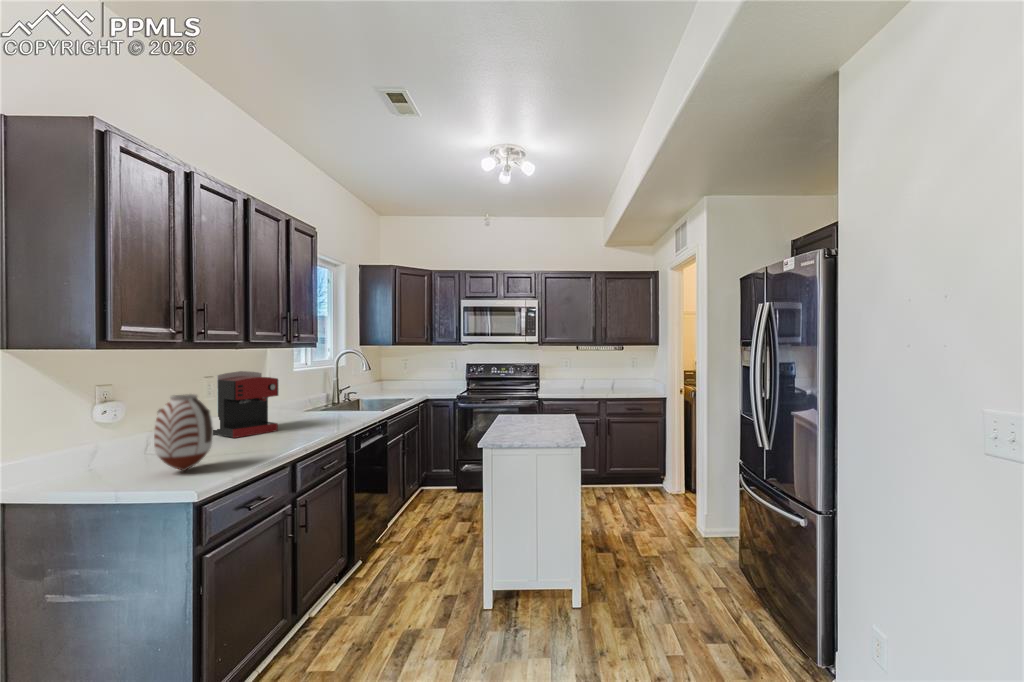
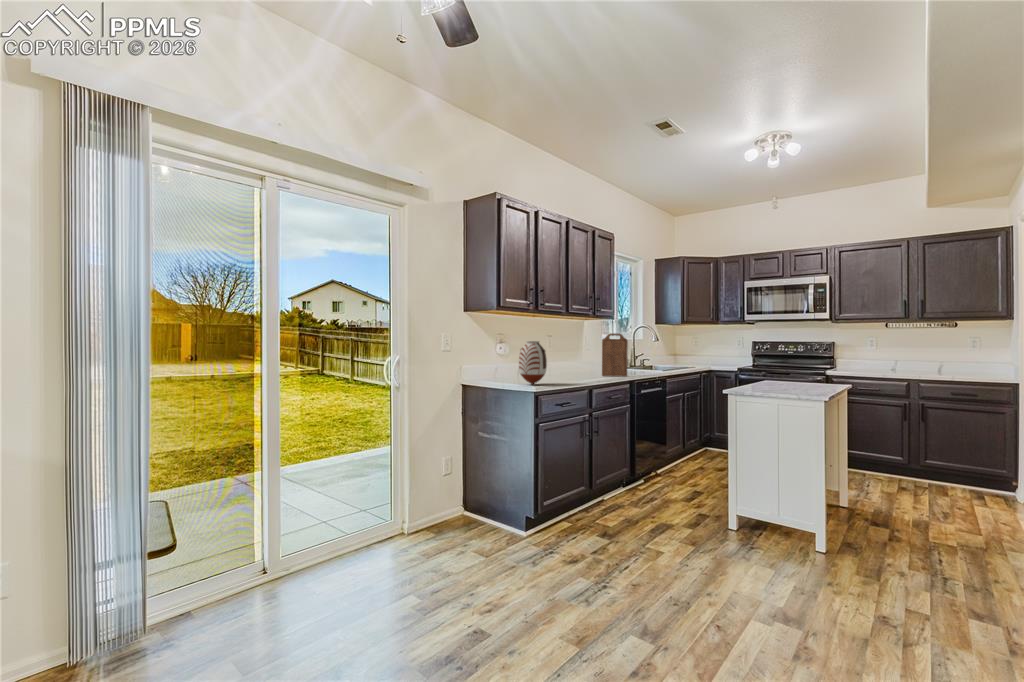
cutting board: none [304,368,341,430] -> present [602,333,628,377]
coffee maker: present [213,371,278,438] -> none [546,335,586,377]

